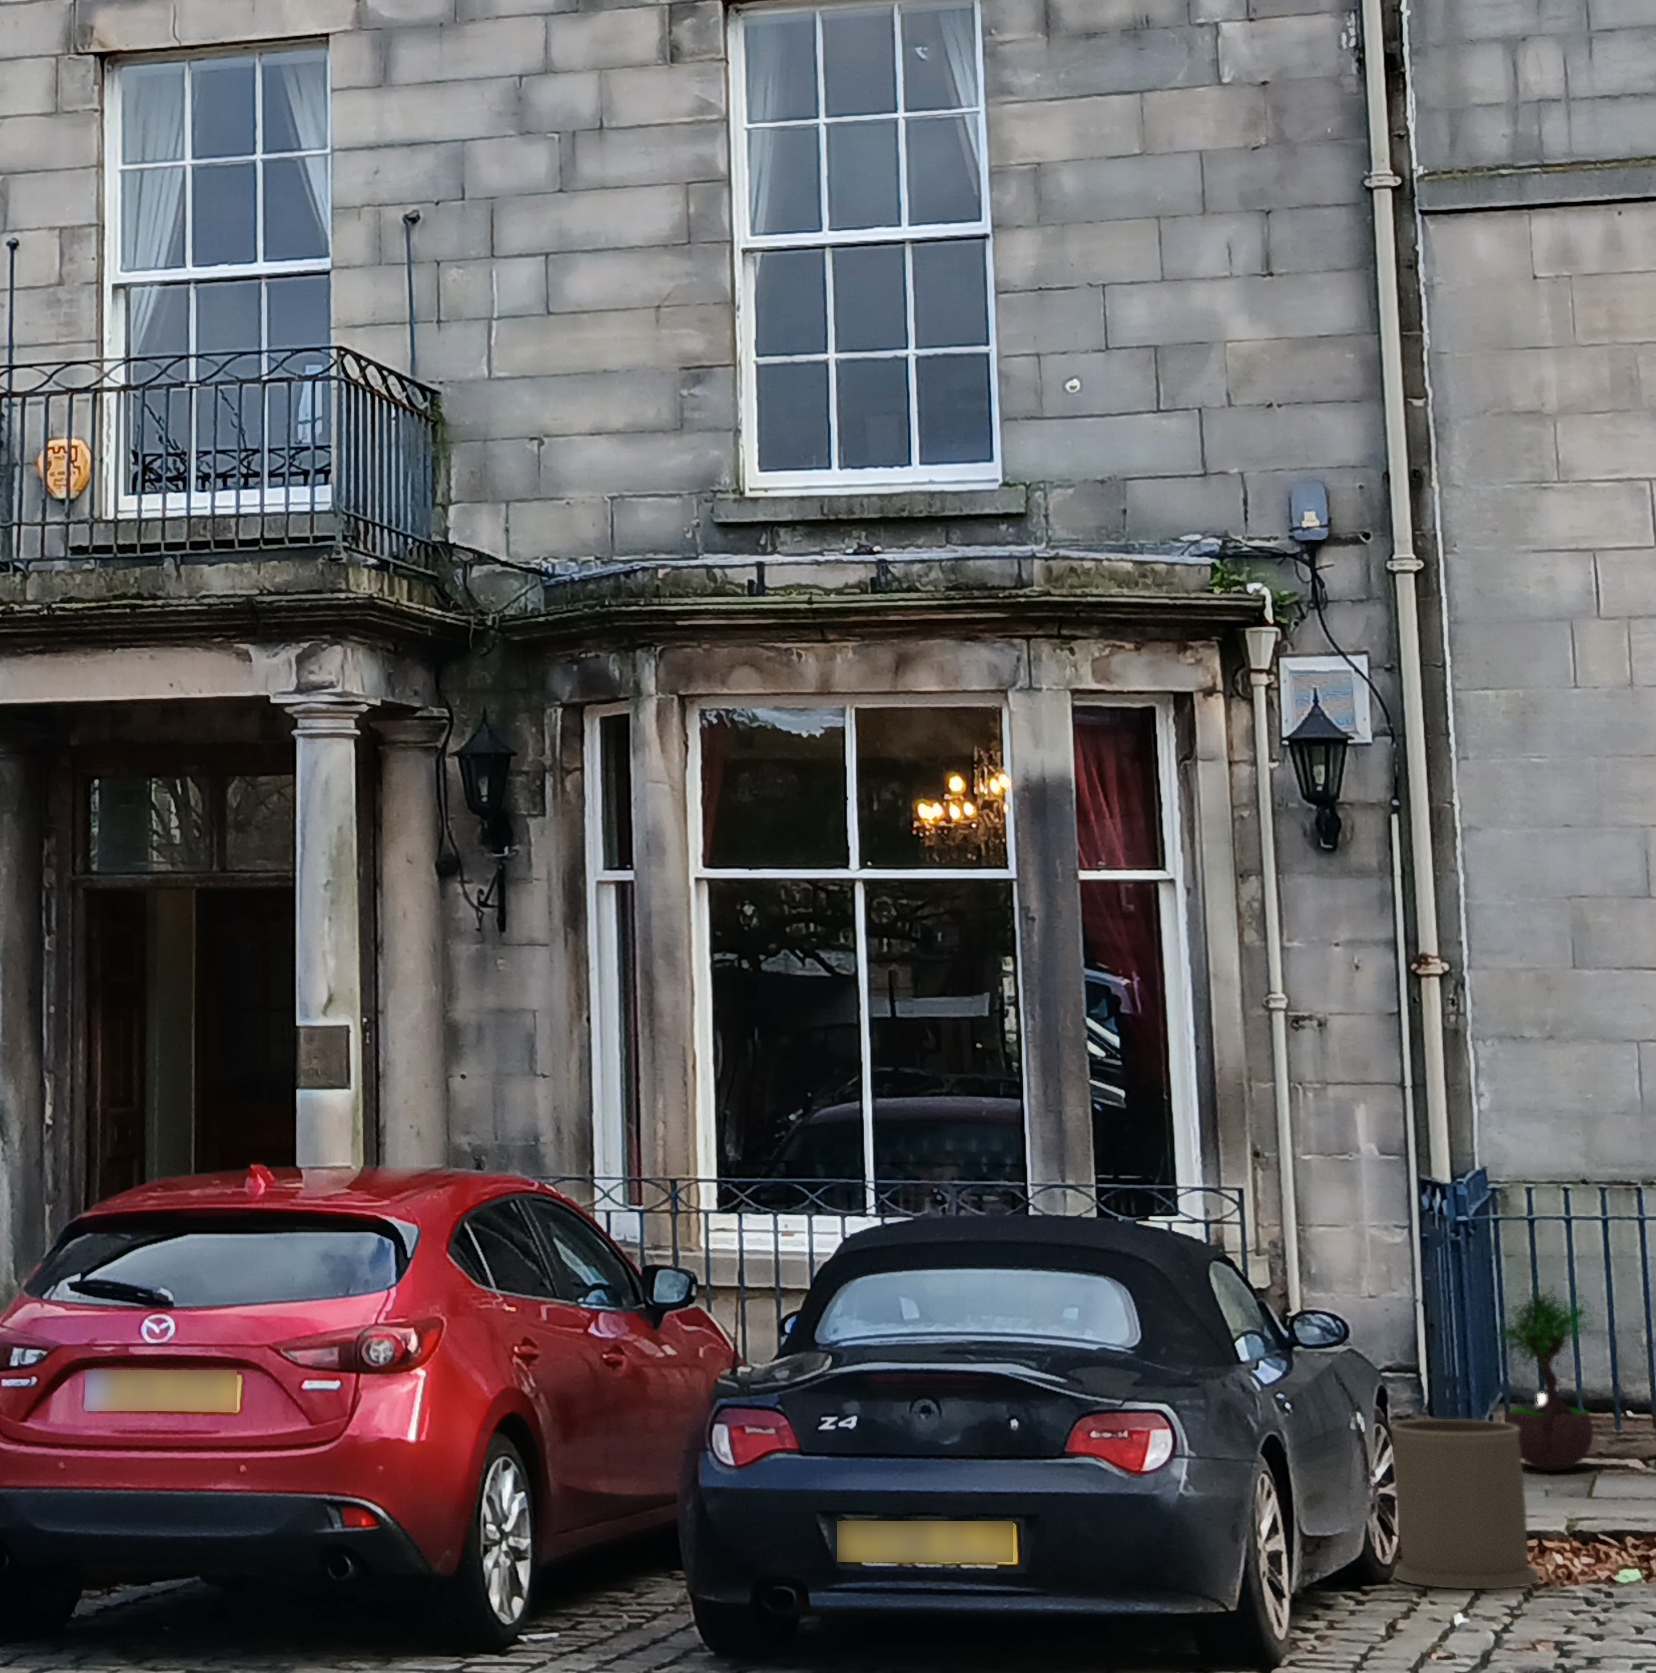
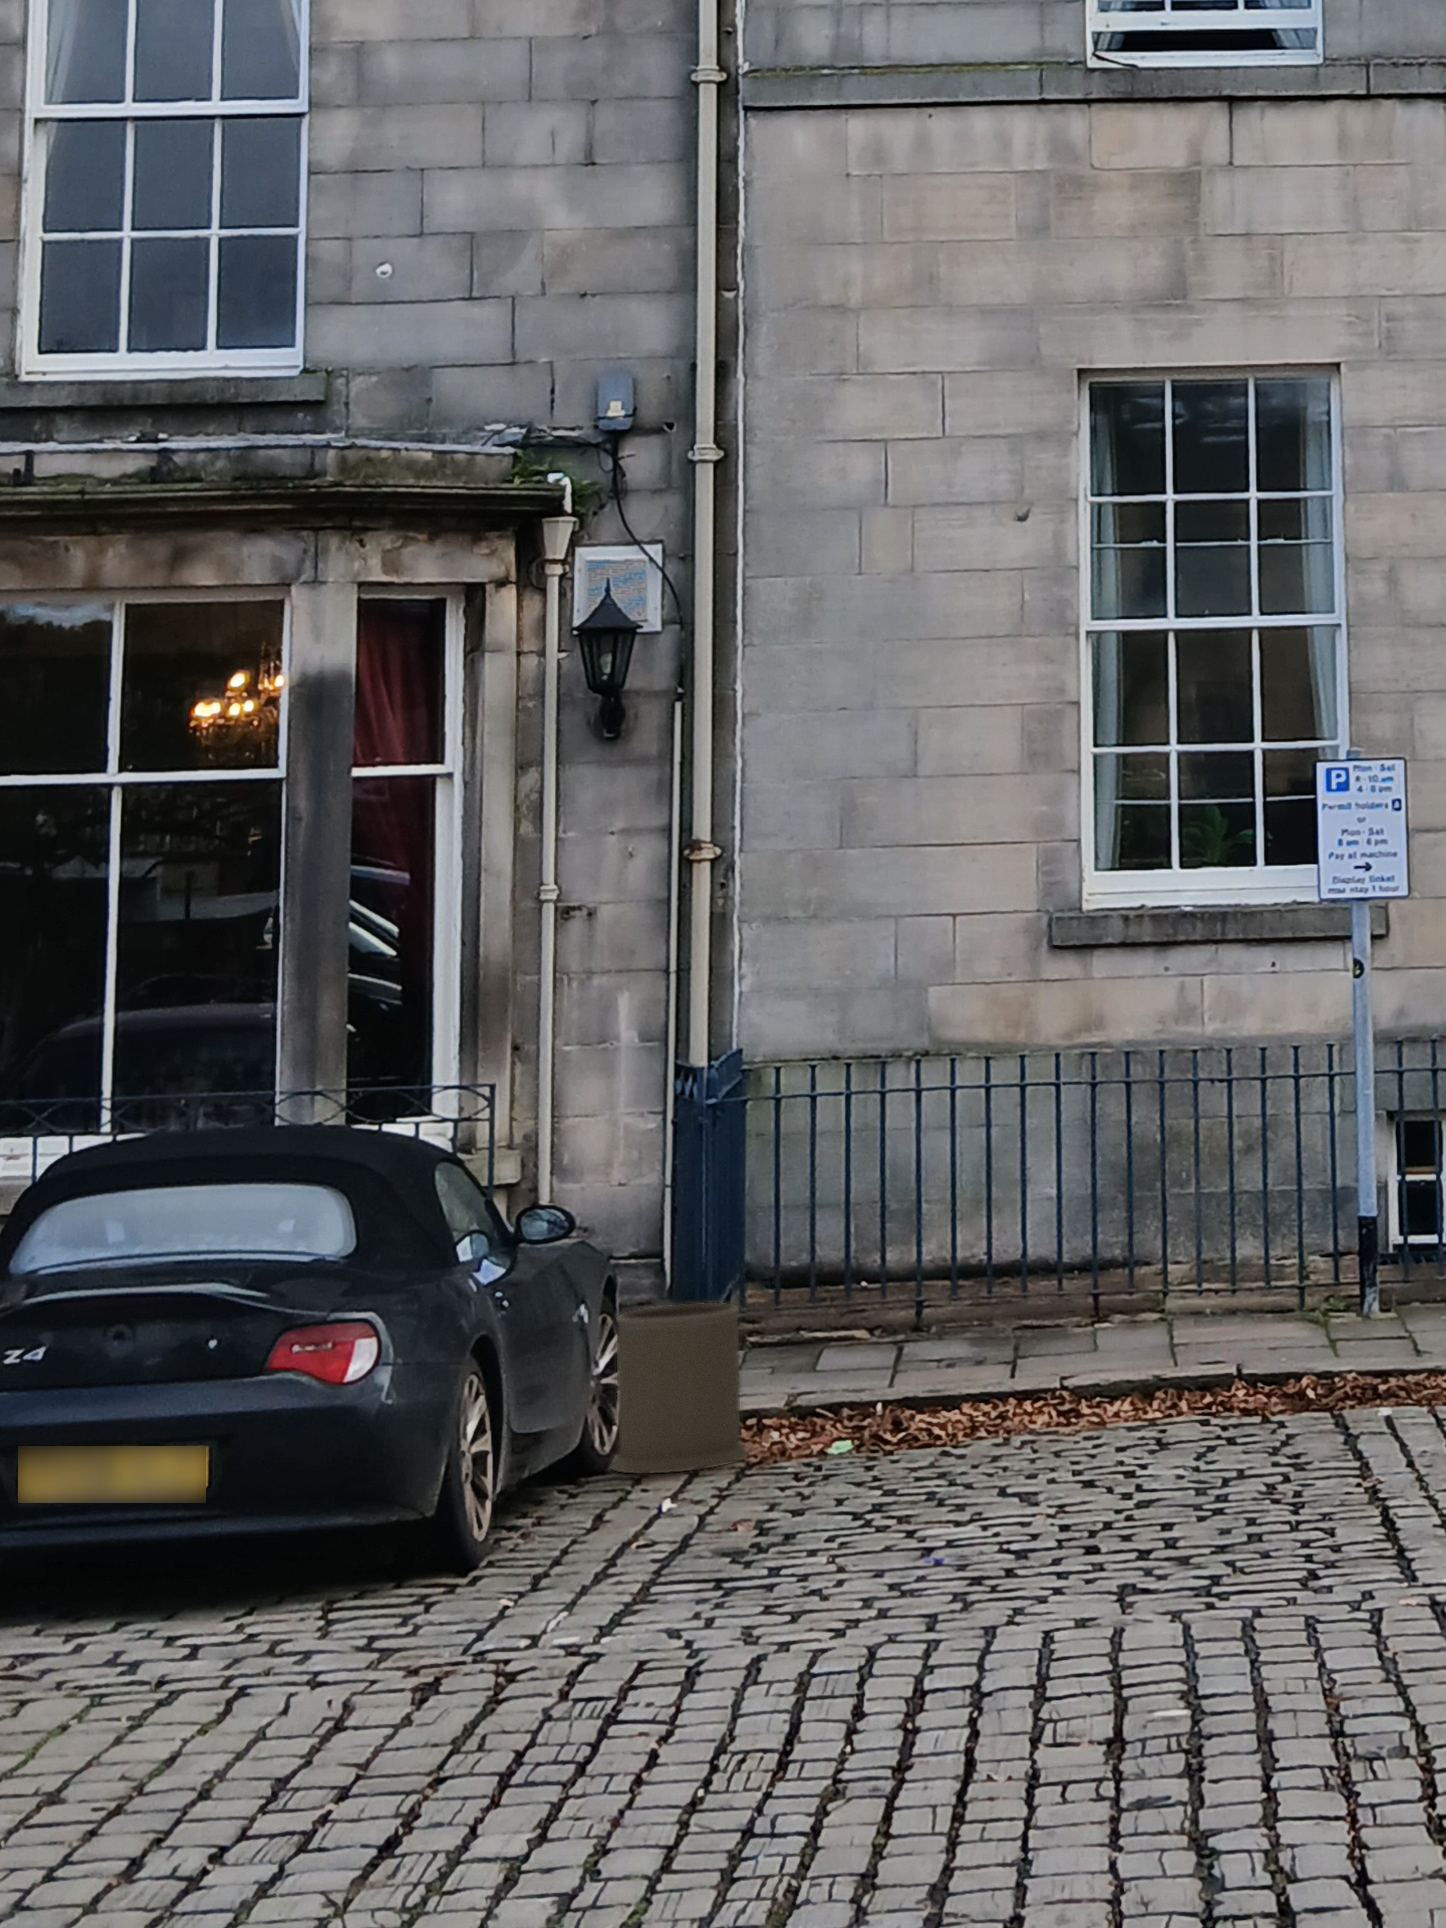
potted tree: present [1487,1274,1593,1471] -> none [730,1155,839,1350]

